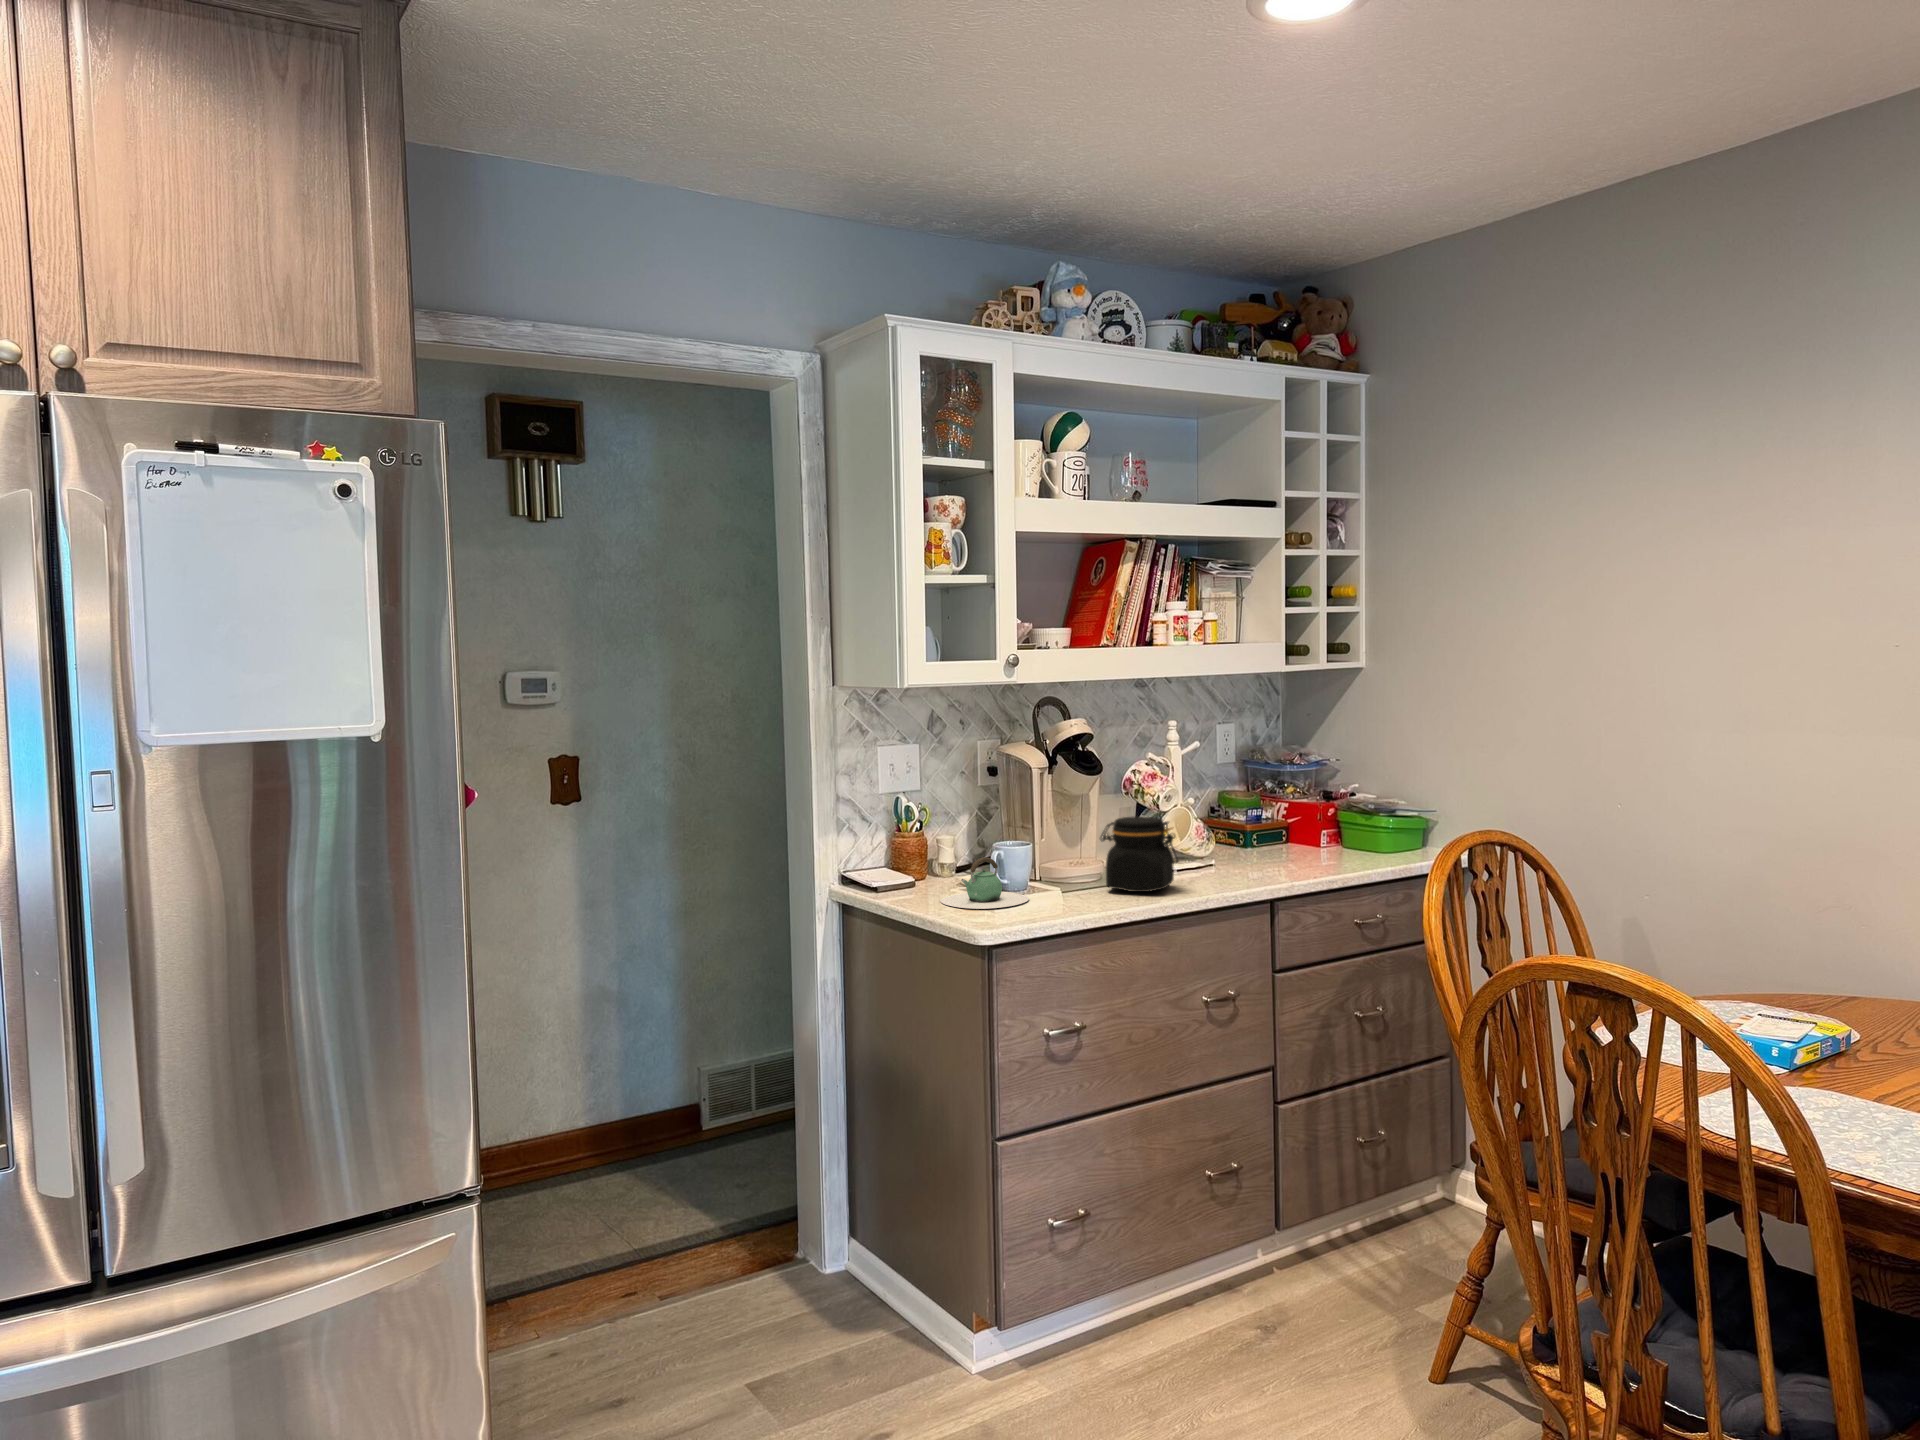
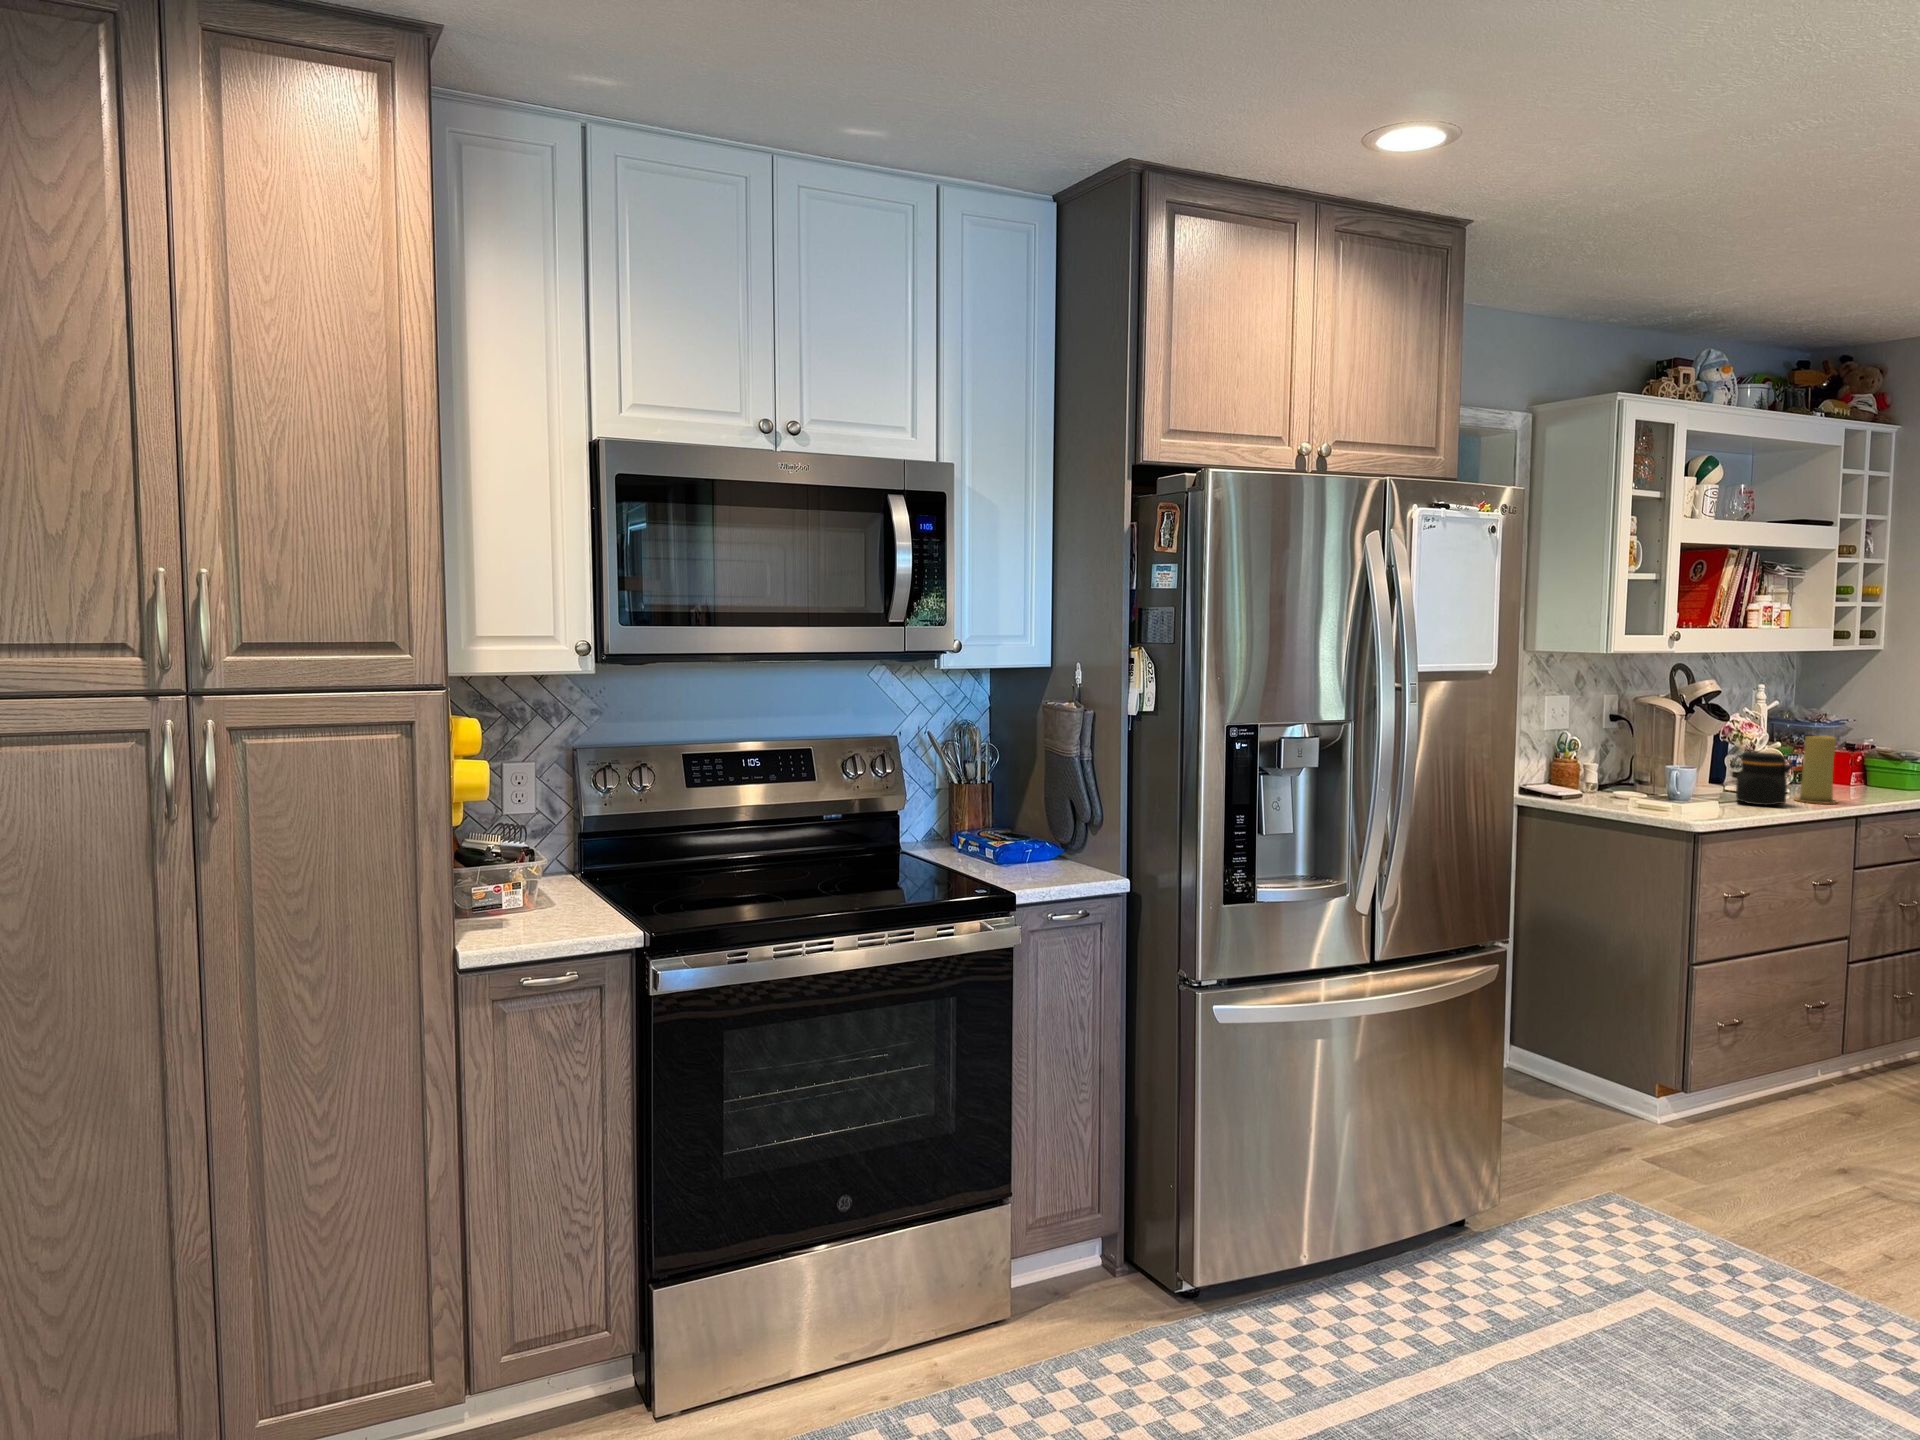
candle: none [1199,789,1252,884] -> present [1795,736,1837,804]
teapot: present [940,857,1029,909] -> none [1620,775,1690,809]

